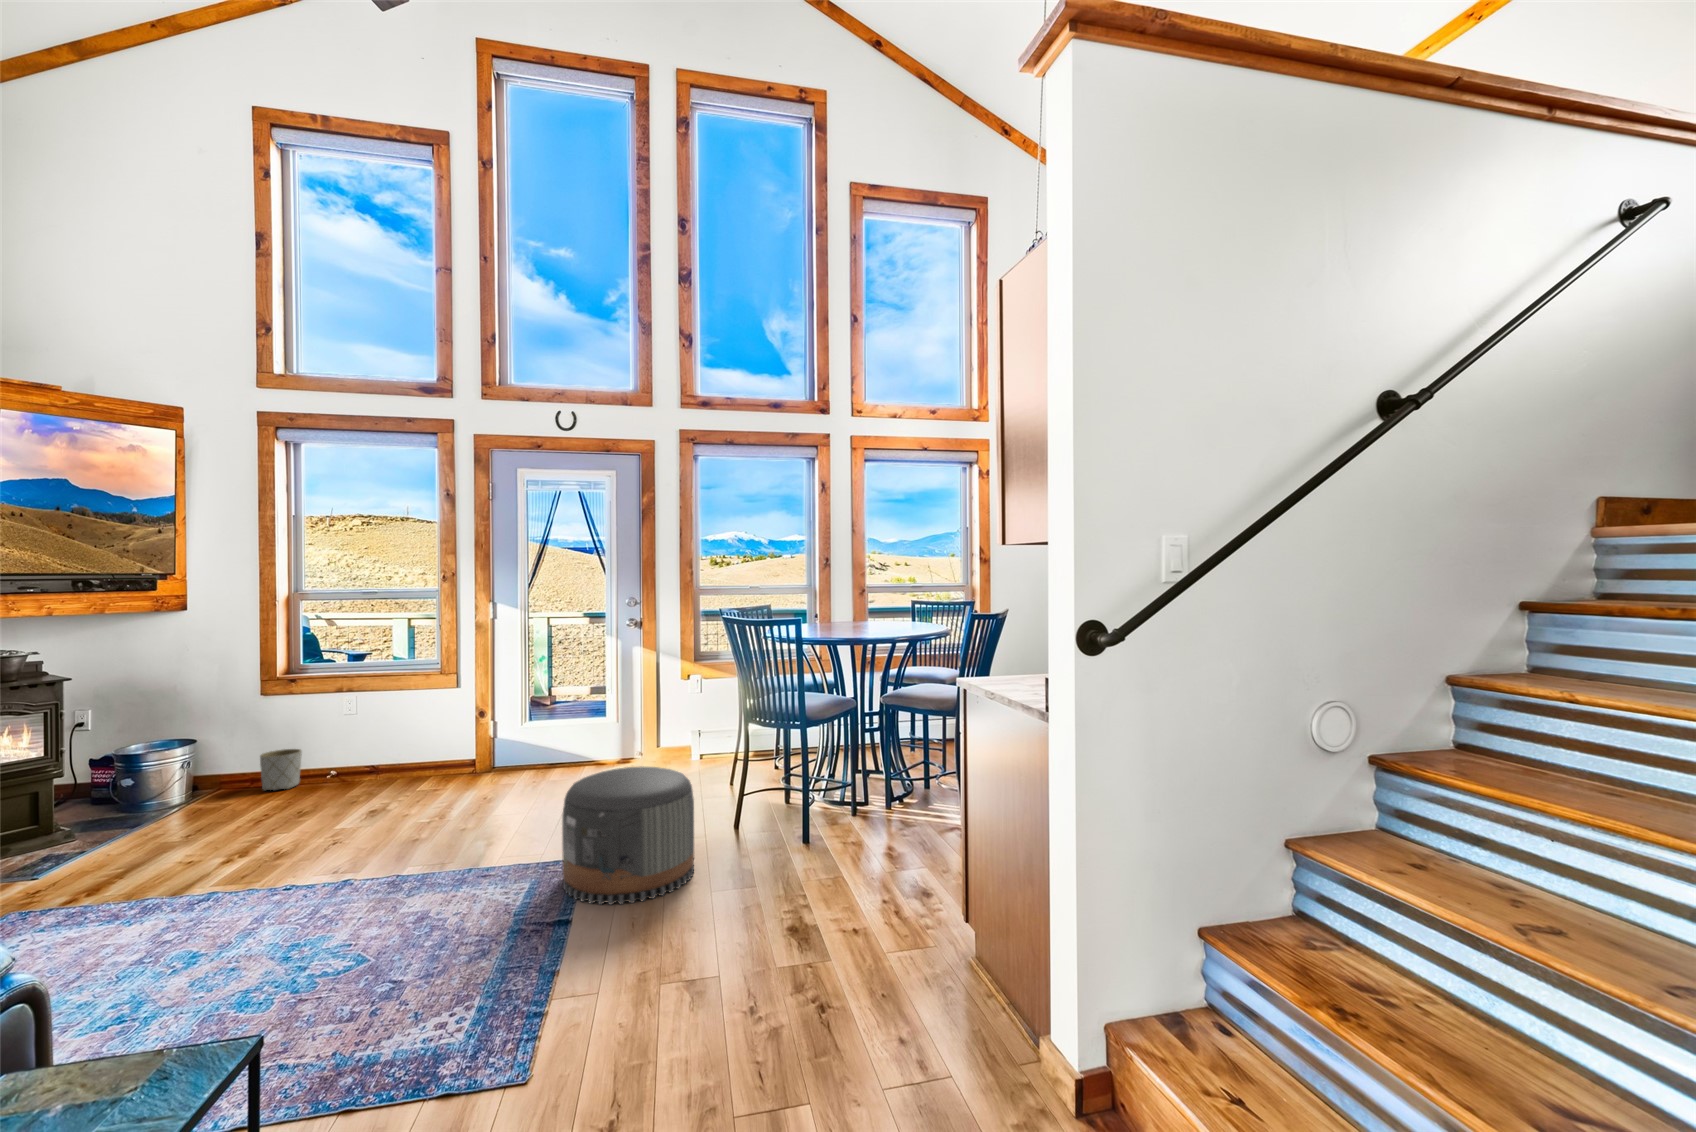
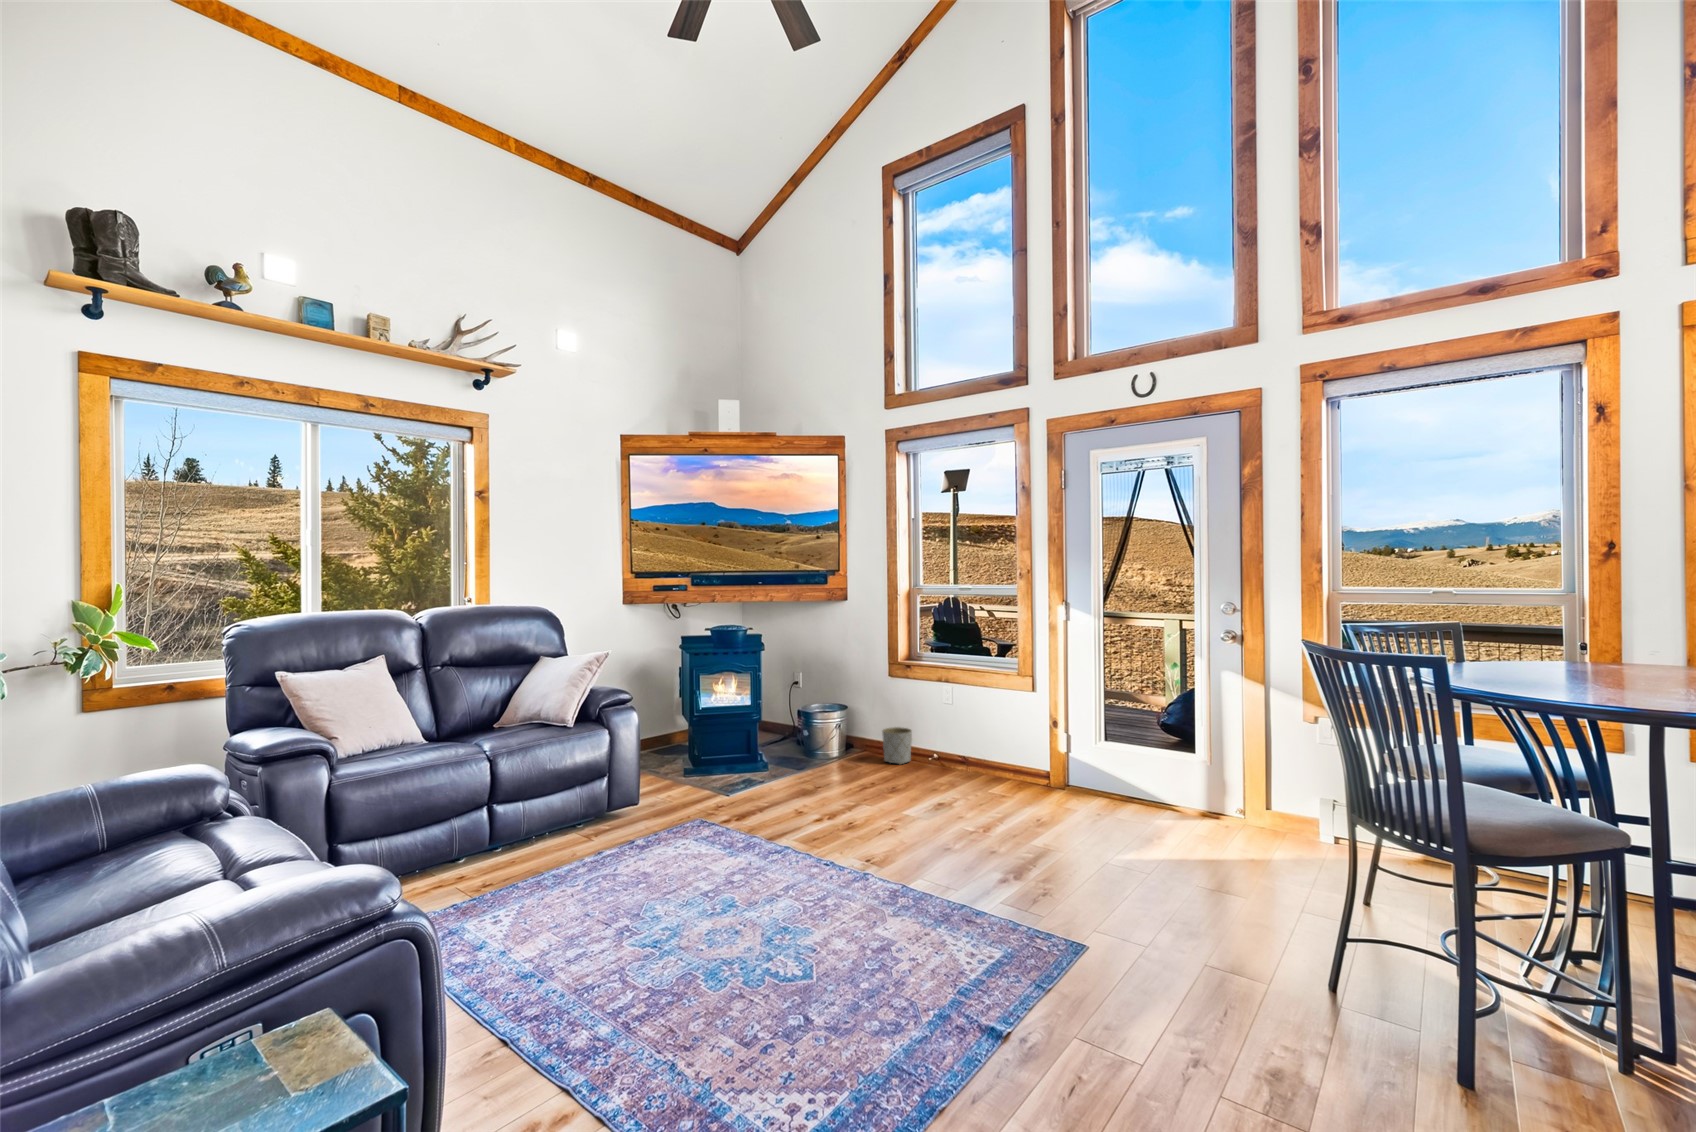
pouf: present [562,766,694,905] -> none [1027,839,1216,1055]

